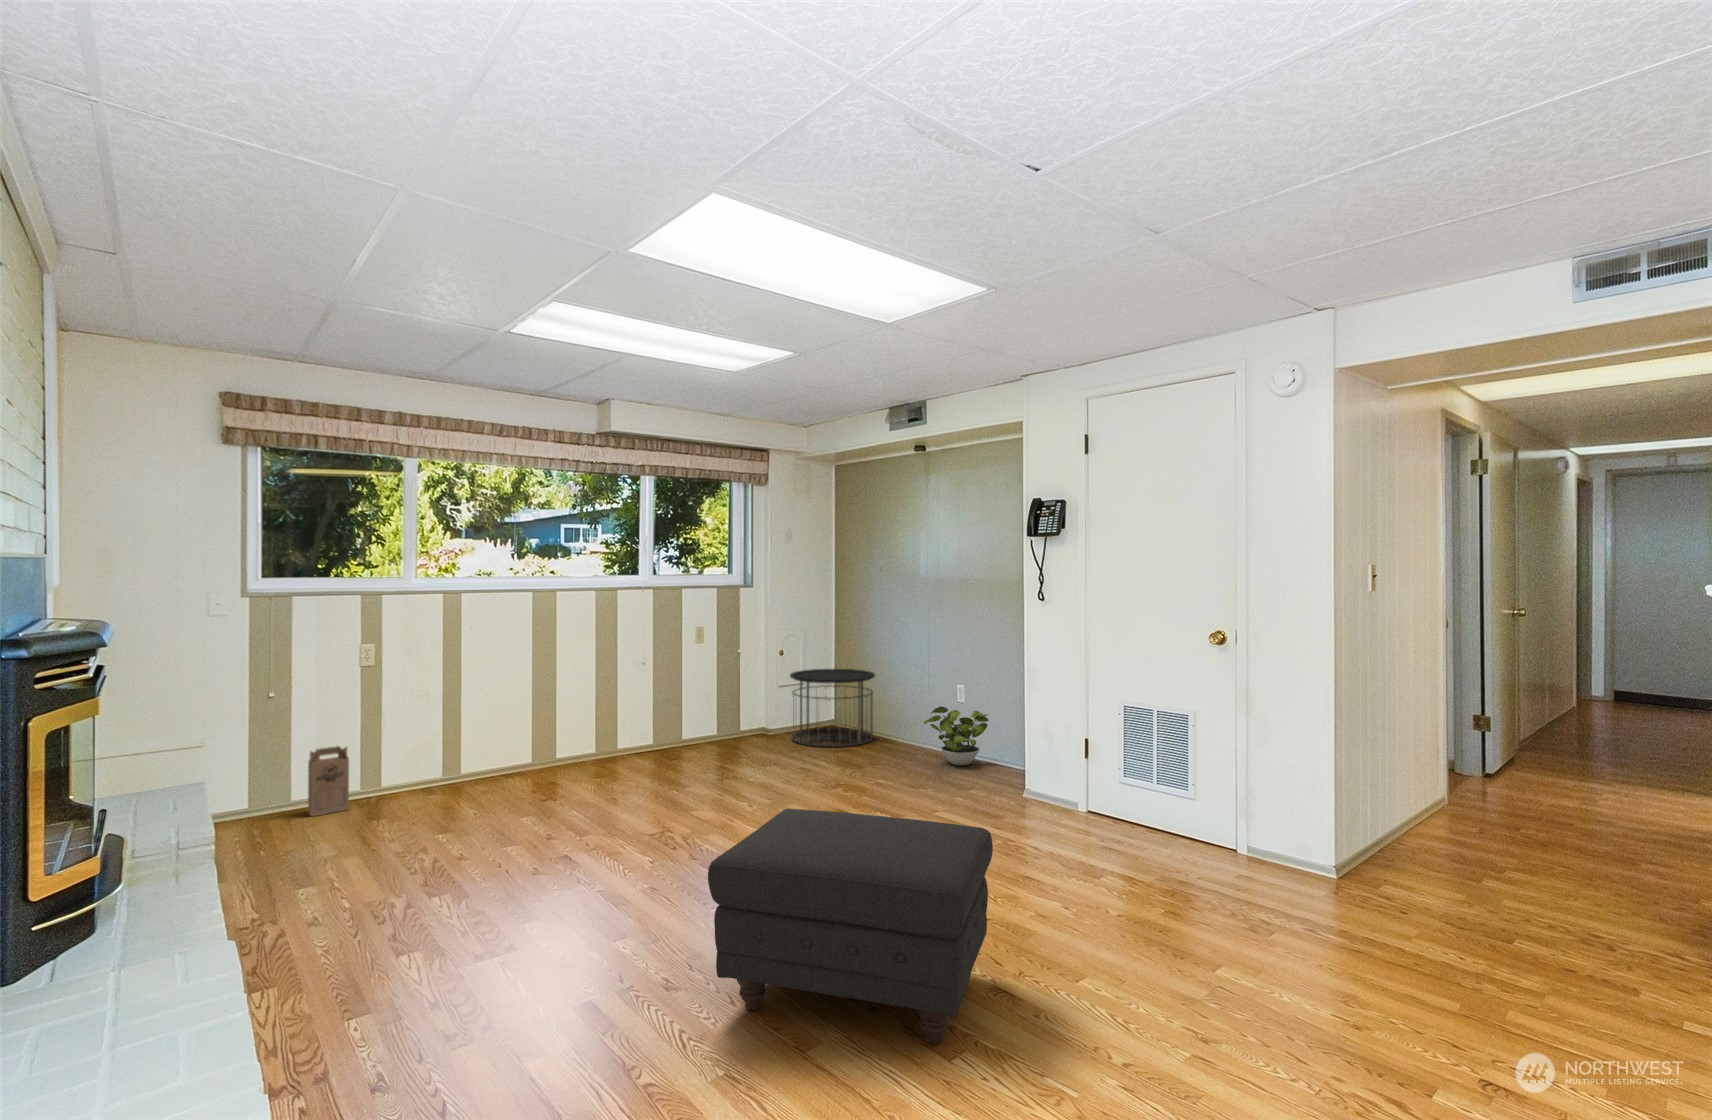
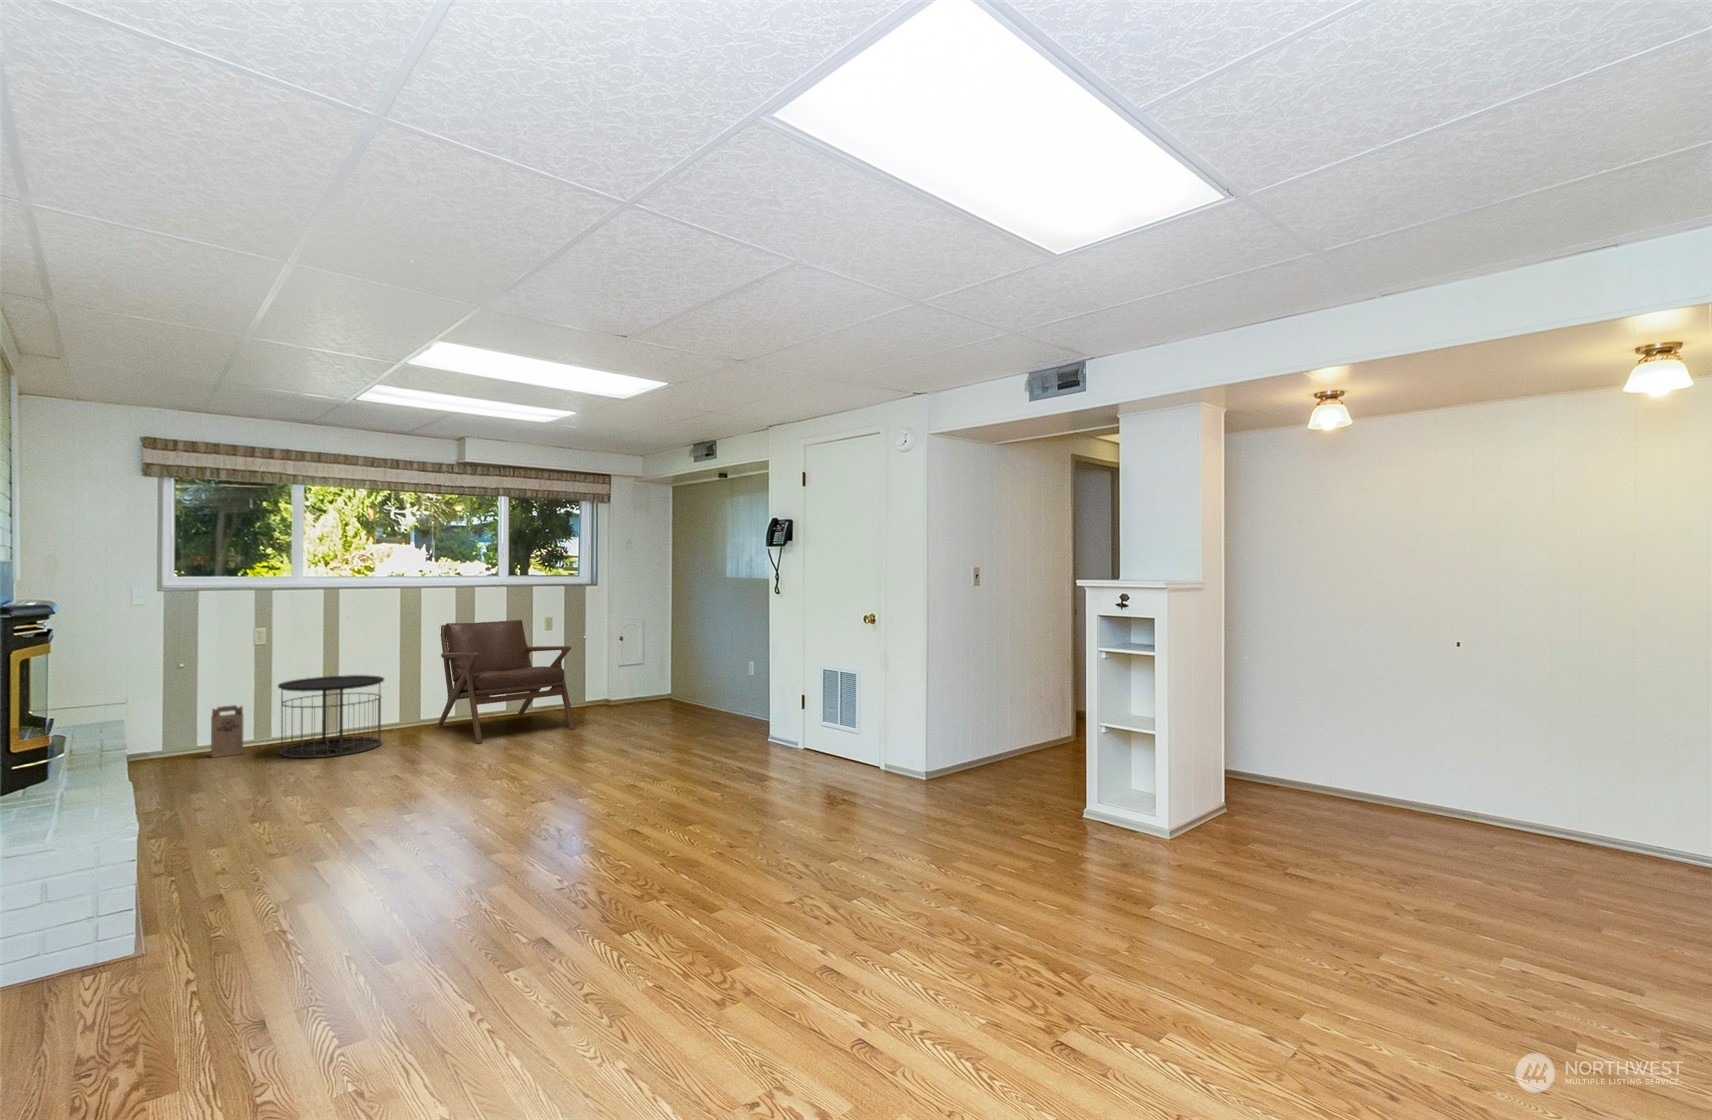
lounge chair: none [575,630,753,794] -> present [438,620,576,744]
side table: present [790,669,875,747] -> present [278,675,384,758]
potted plant: present [924,707,989,765] -> none [713,679,768,725]
ottoman: present [708,809,993,1043] -> none [431,731,634,860]

